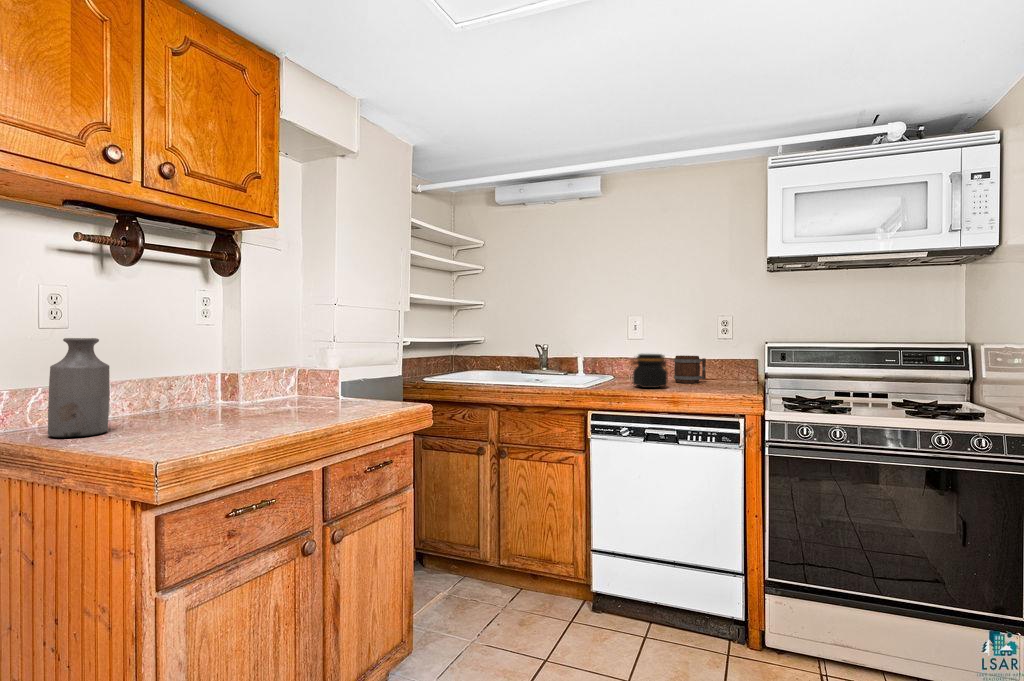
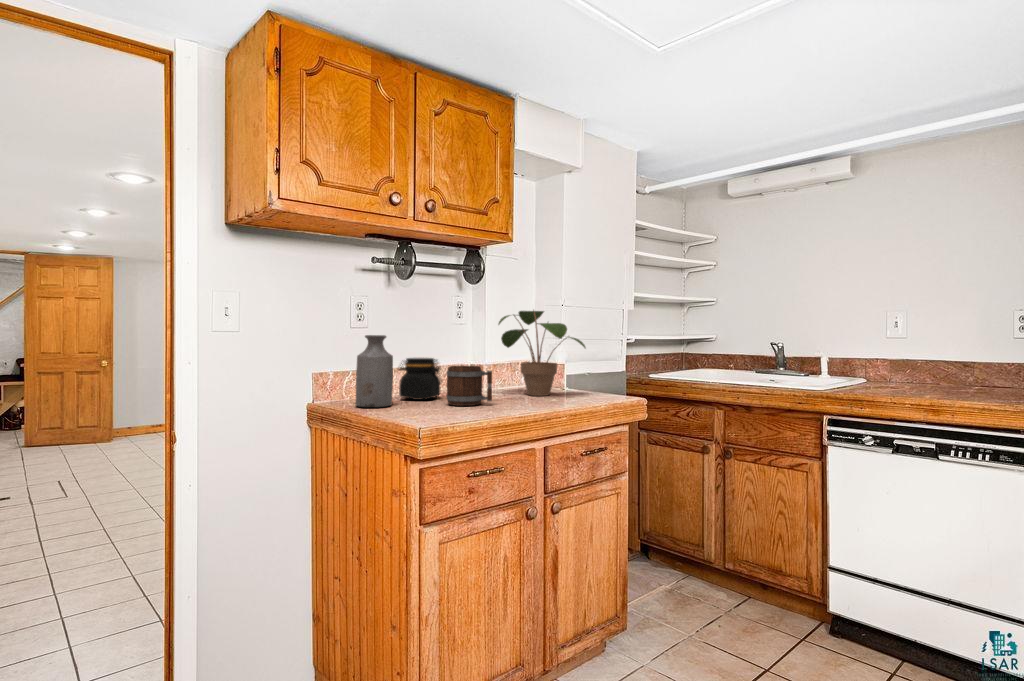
potted plant: none [259,308,365,407] -> present [499,310,586,396]
jar: present [633,354,668,388] -> present [399,358,441,400]
mug: present [674,356,706,383] -> present [446,366,492,406]

